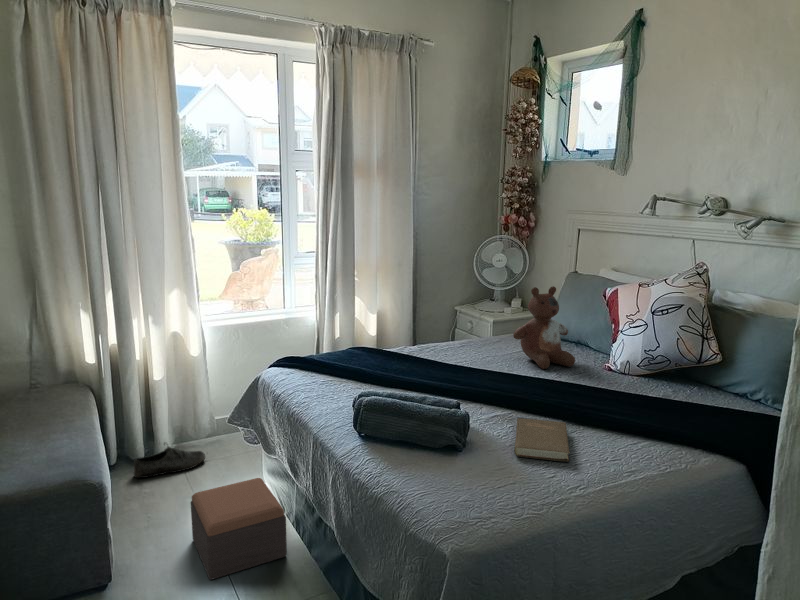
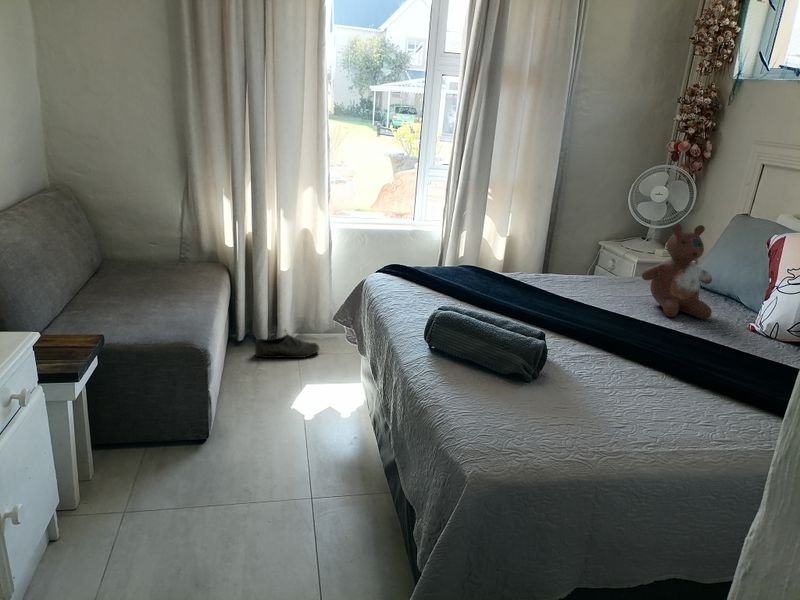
book: present [514,418,570,462] -> none [586,361,662,416]
footstool: present [191,478,287,580] -> none [286,375,366,456]

